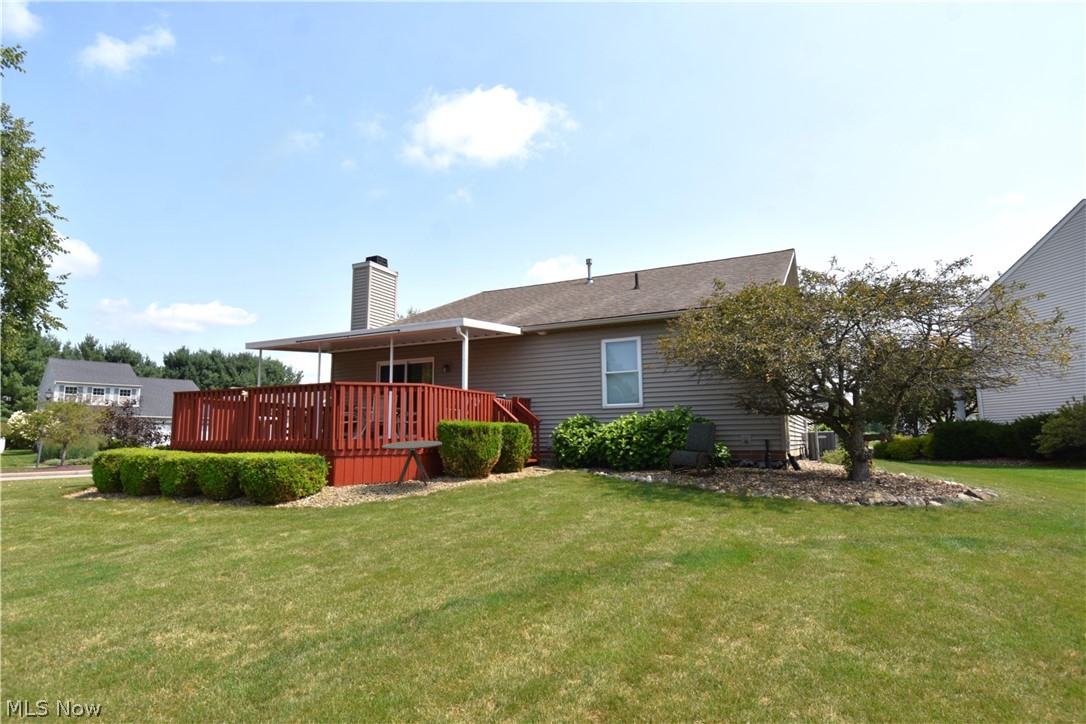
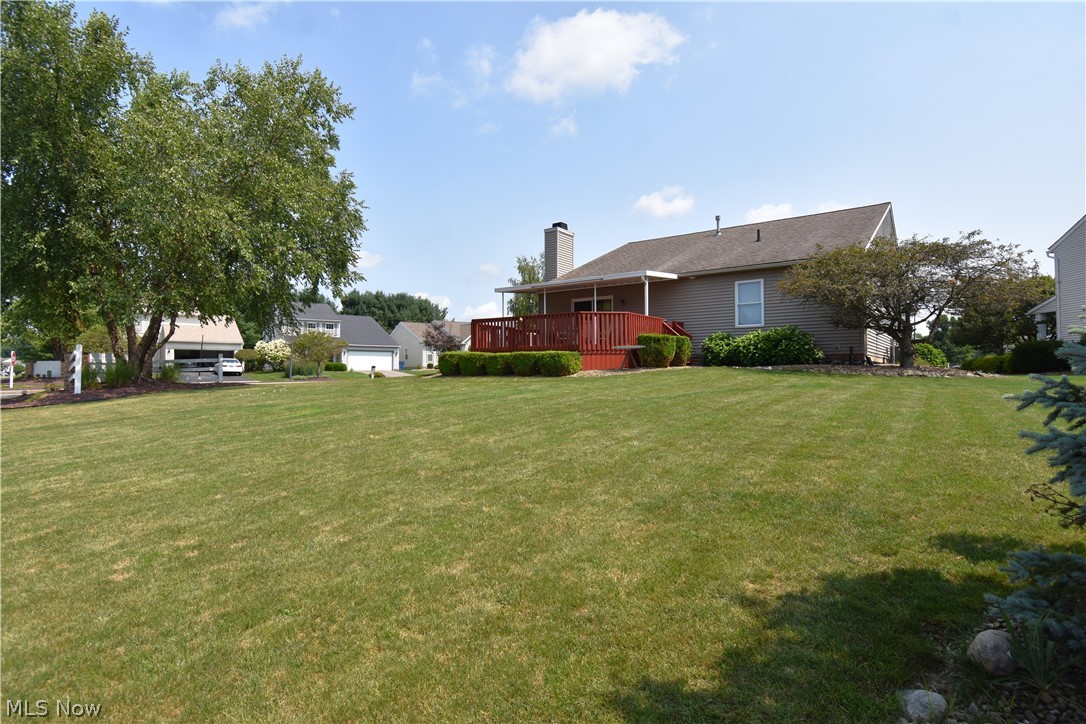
lounge chair: present [669,423,716,477] -> none [783,335,816,368]

